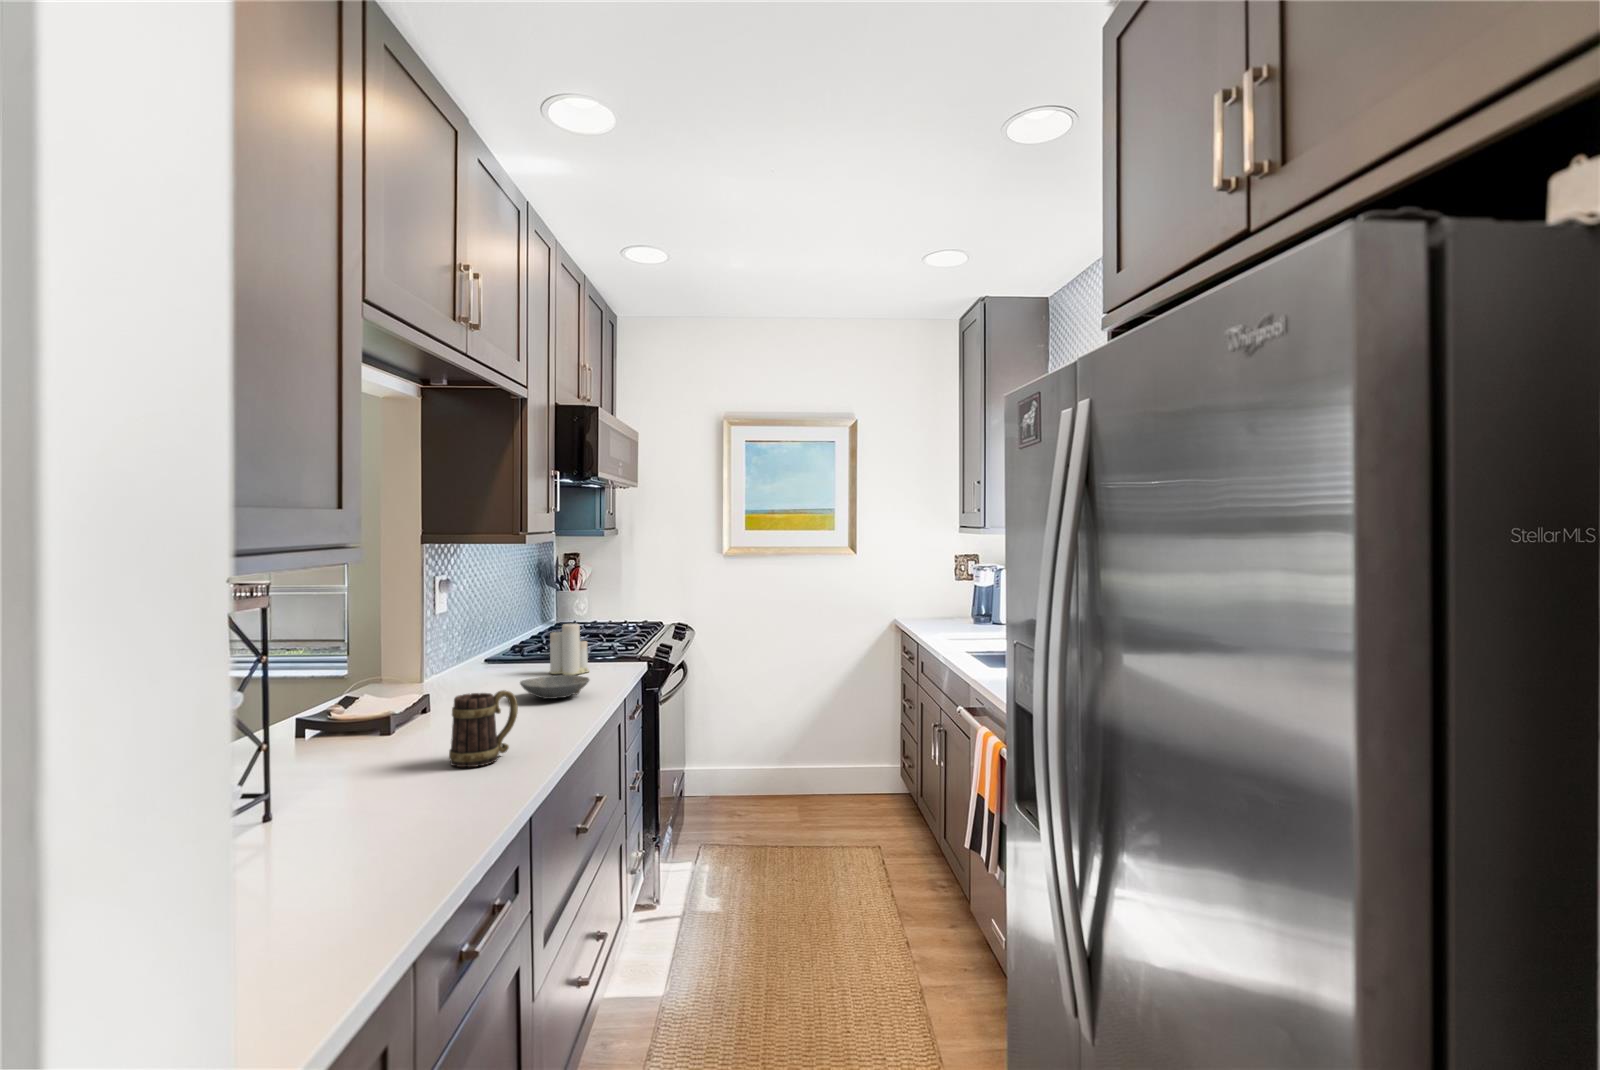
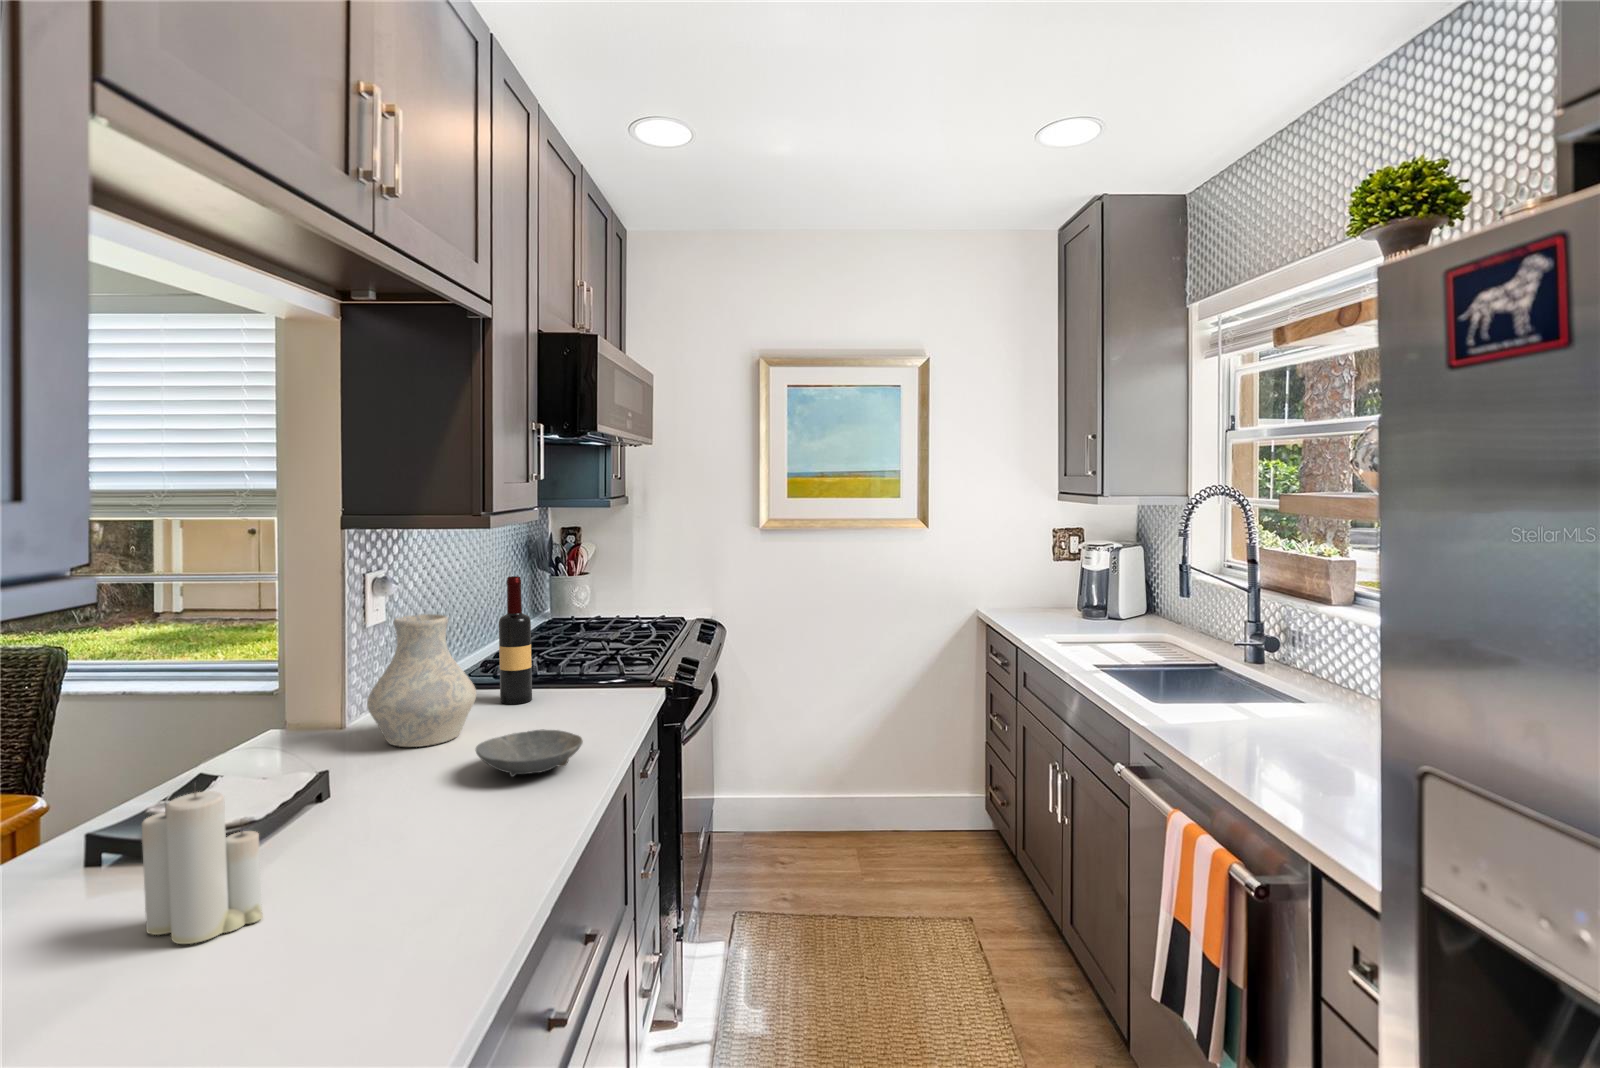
wine bottle: none [527,579,550,670] -> present [499,576,532,704]
vase: none [442,601,515,689] -> present [367,614,476,747]
candle: present [550,623,589,675] -> present [142,785,263,944]
mug: present [449,690,518,767] -> none [307,823,442,985]

